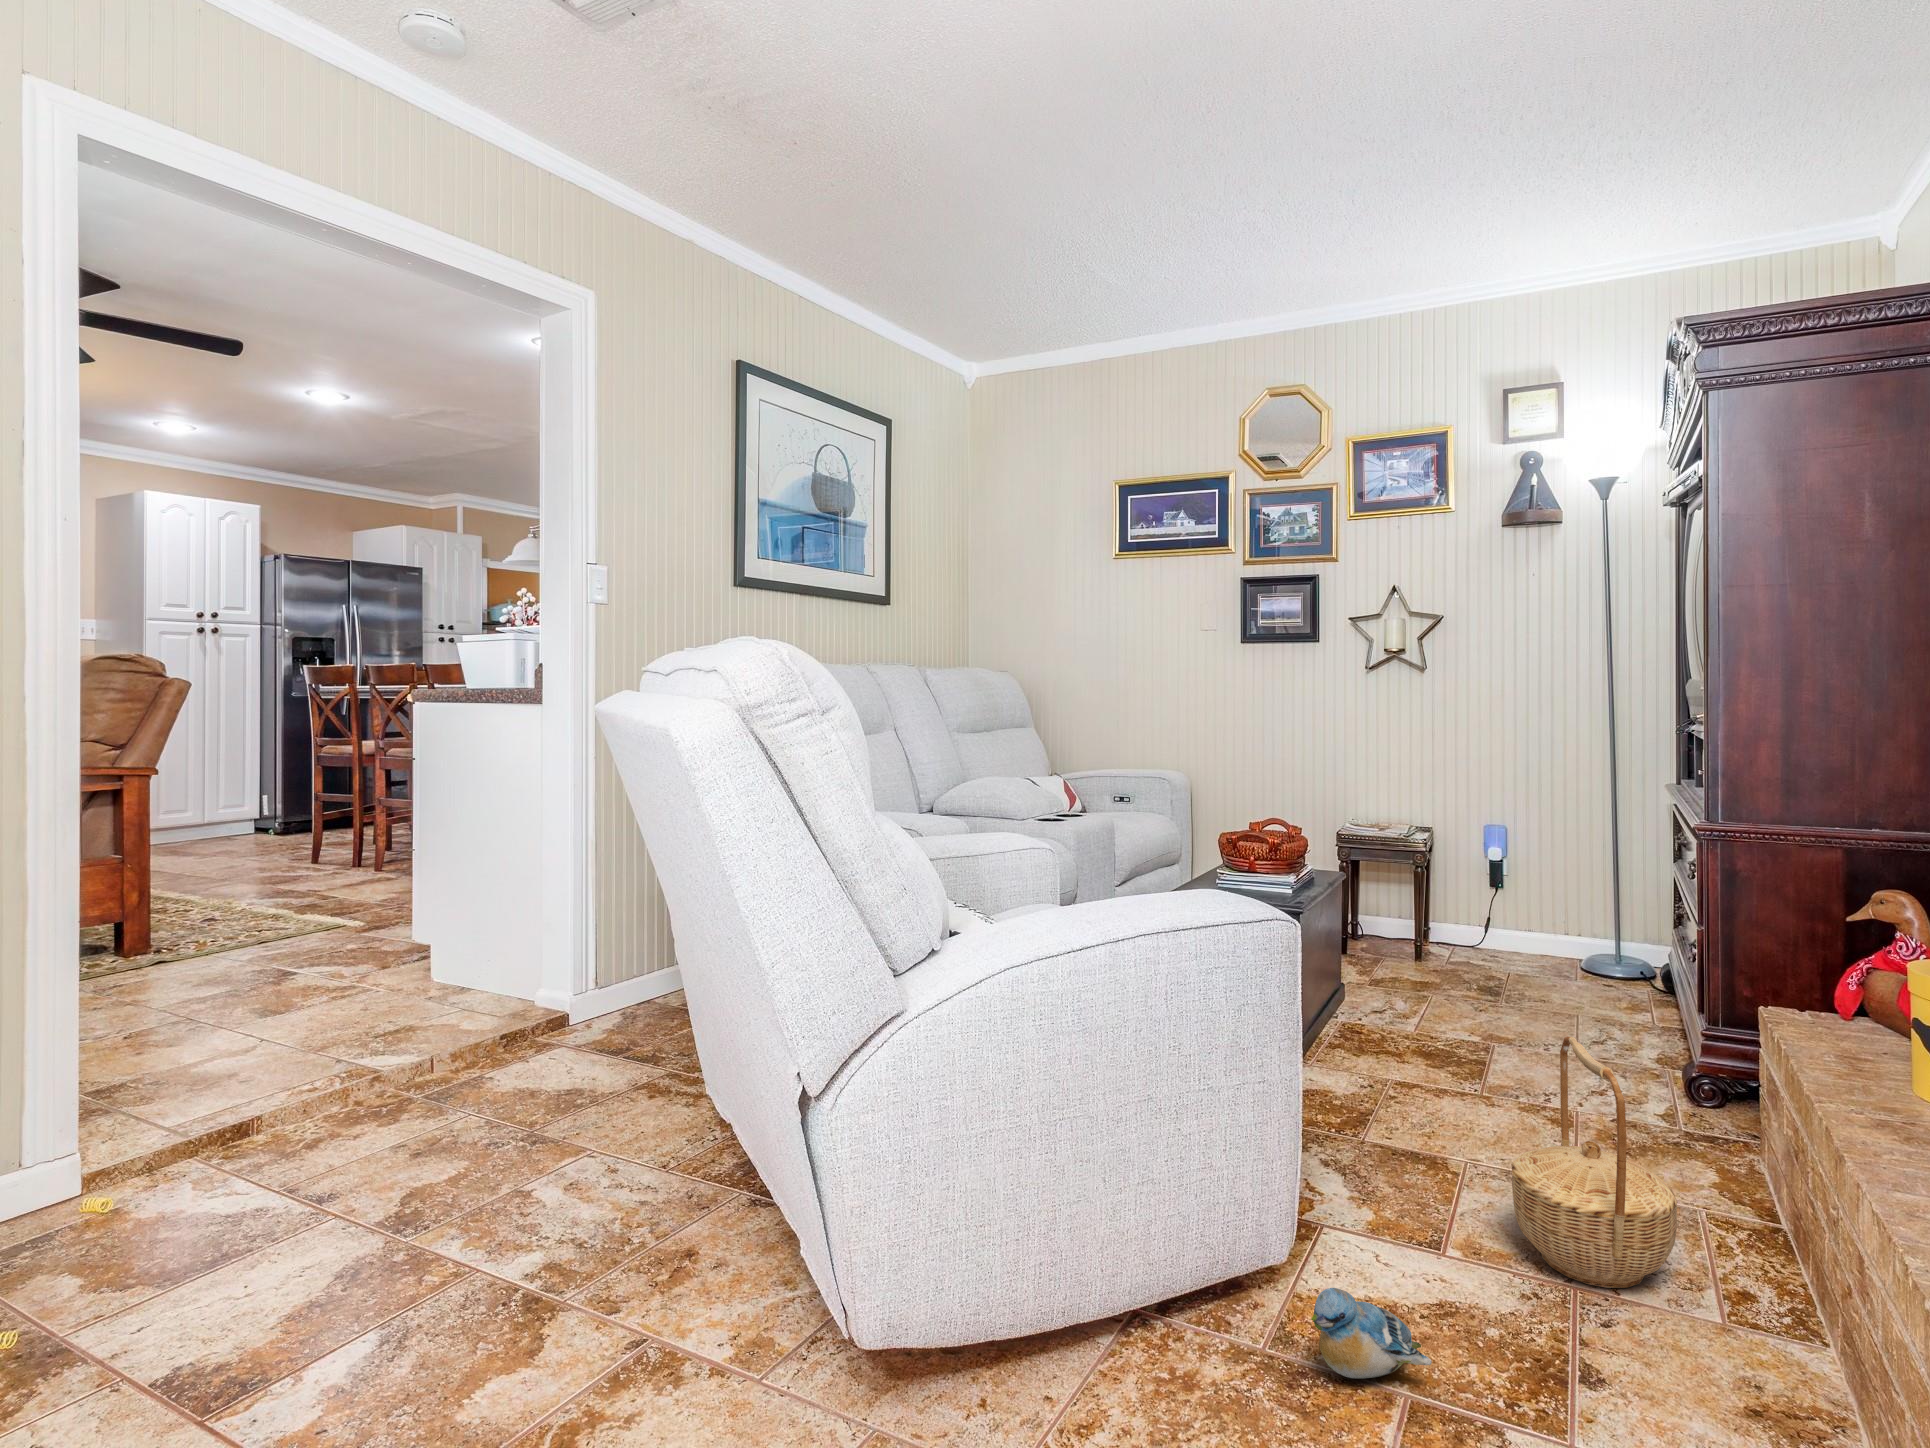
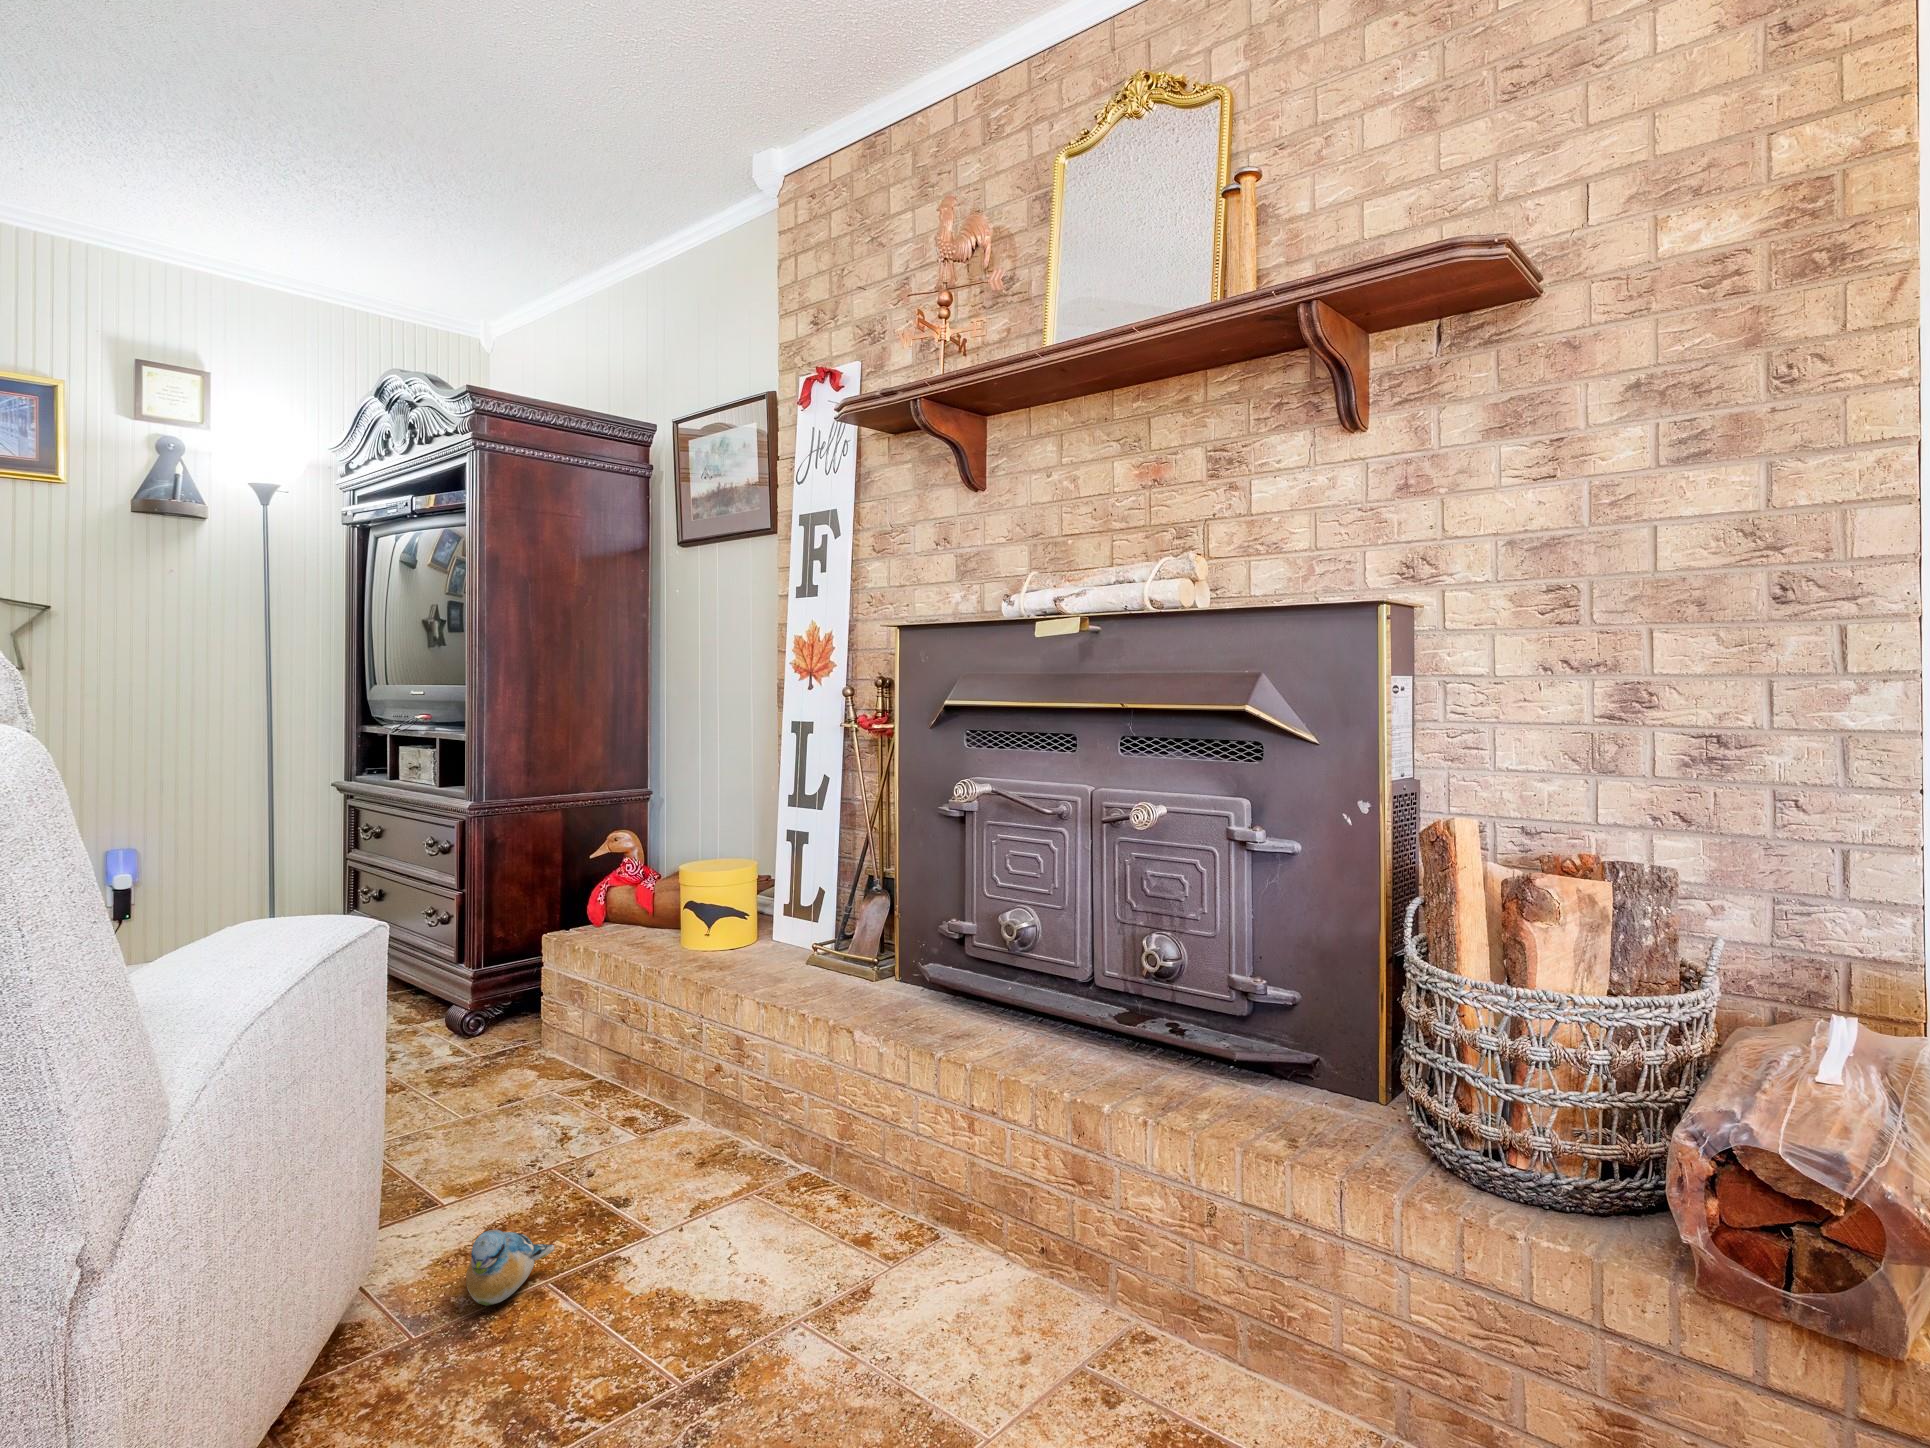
basket: present [1511,1037,1678,1288] -> none [475,981,603,1168]

